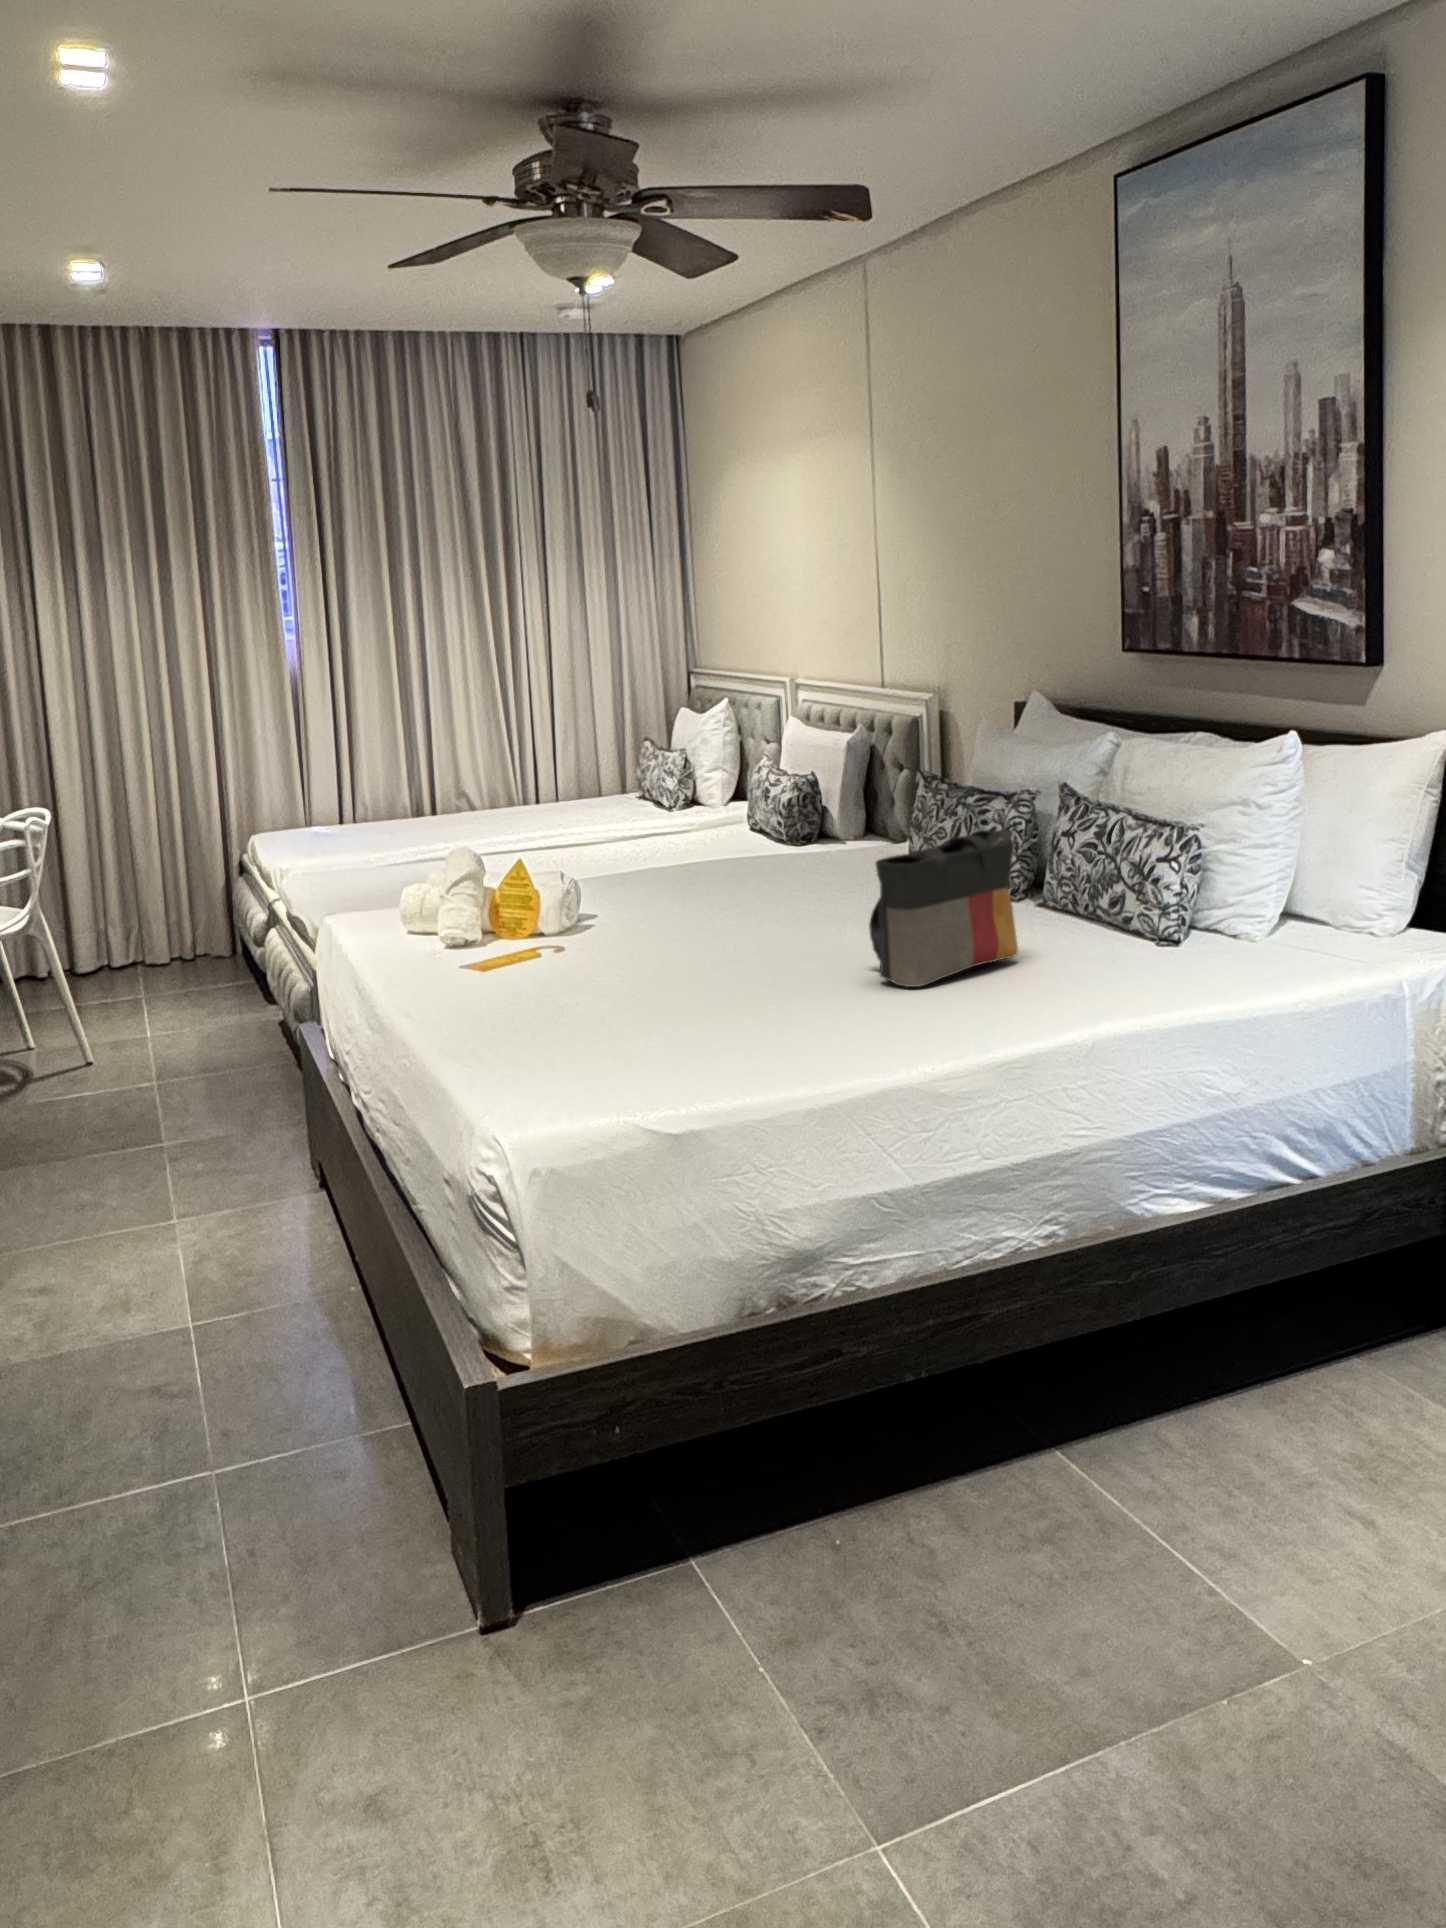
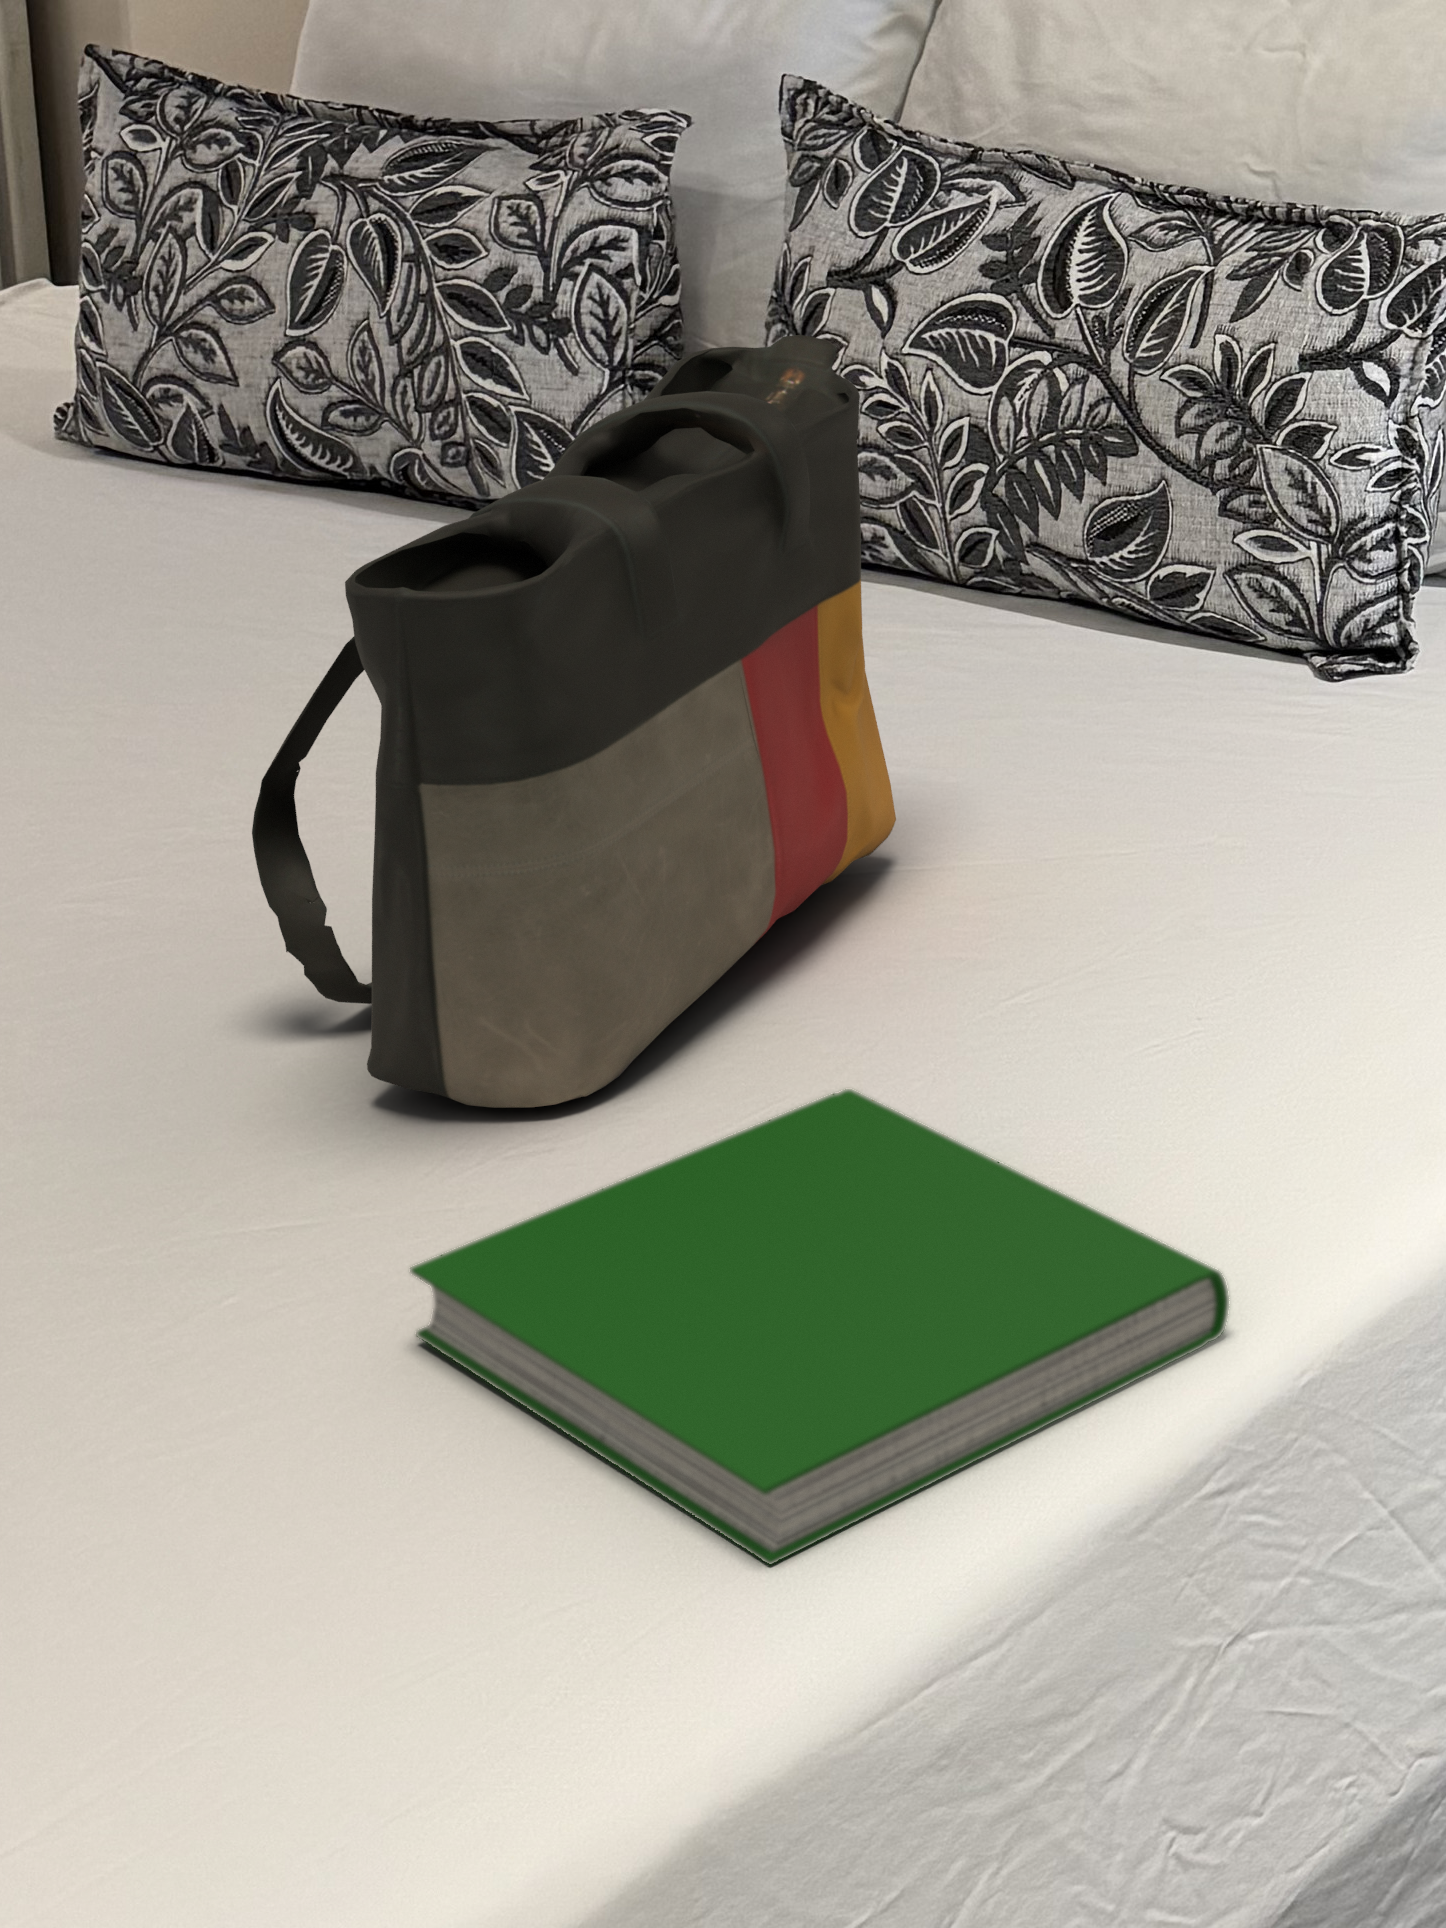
hardcover book: none [858,987,1006,1051] -> present [410,1089,1229,1564]

